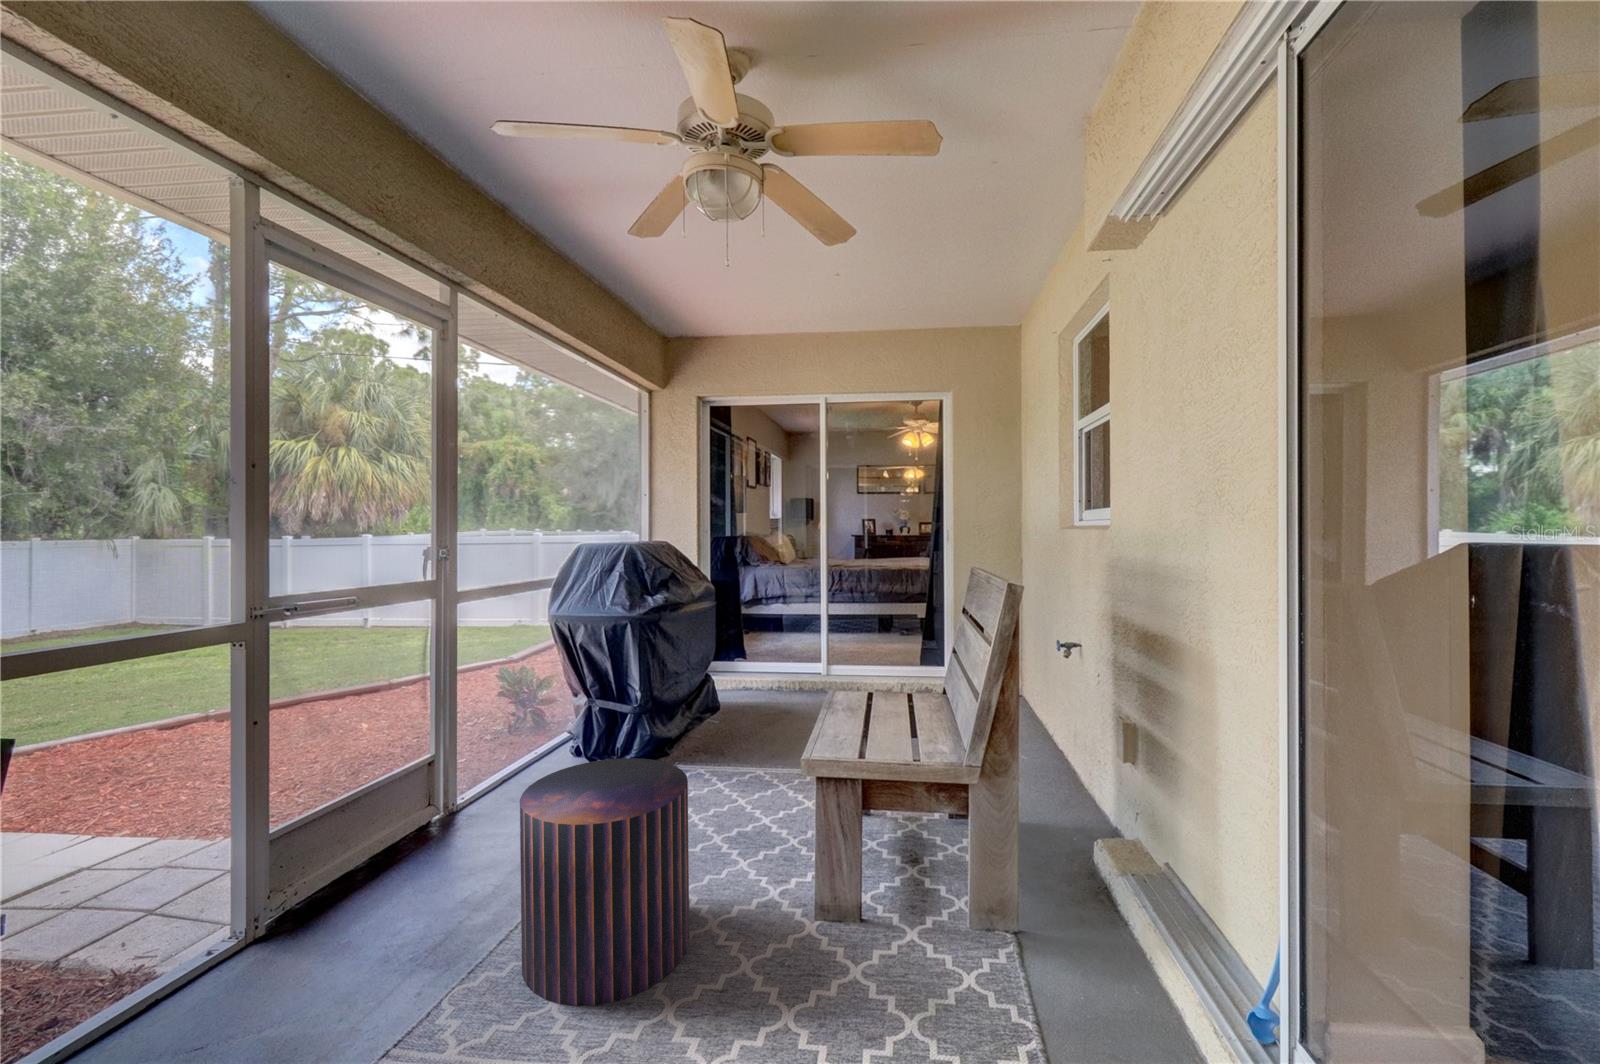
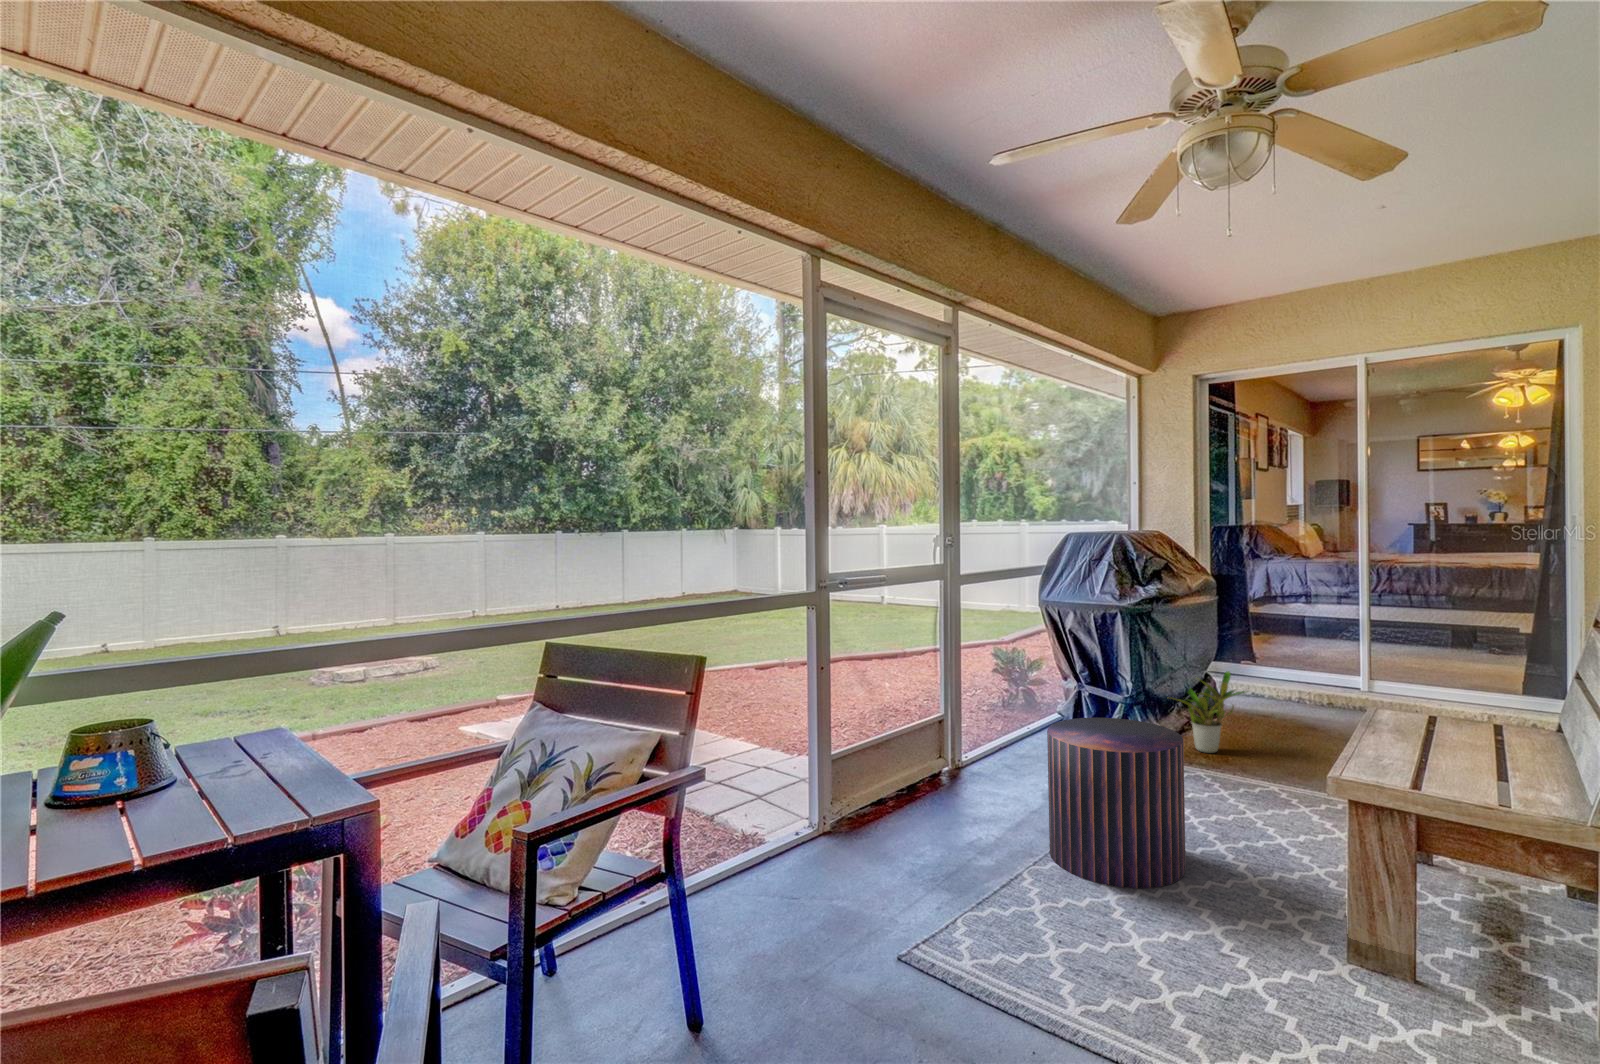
potted plant: none [674,670,747,753] -> present [1177,671,1245,753]

